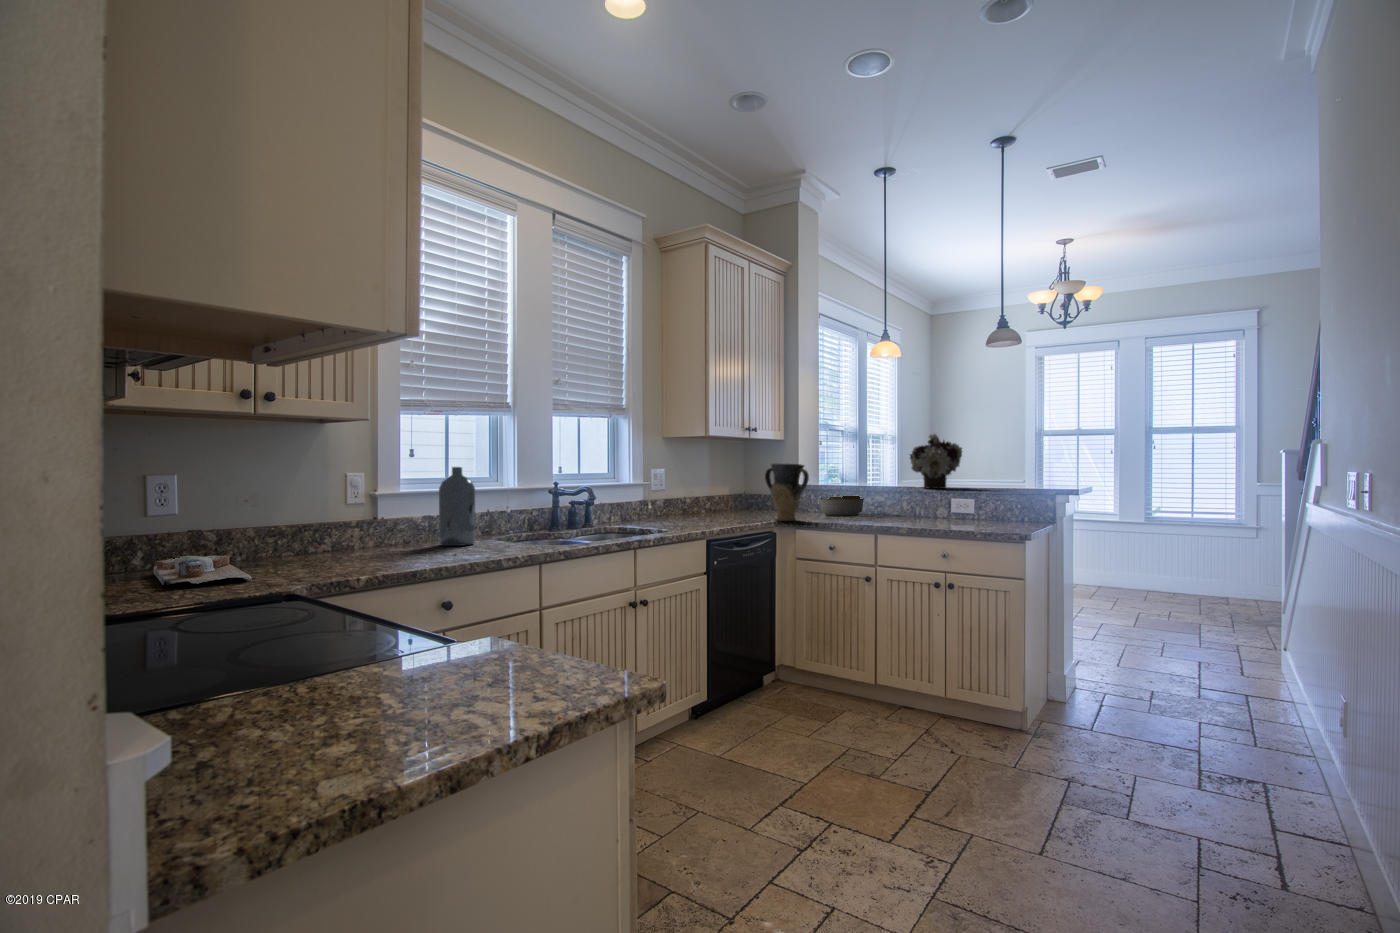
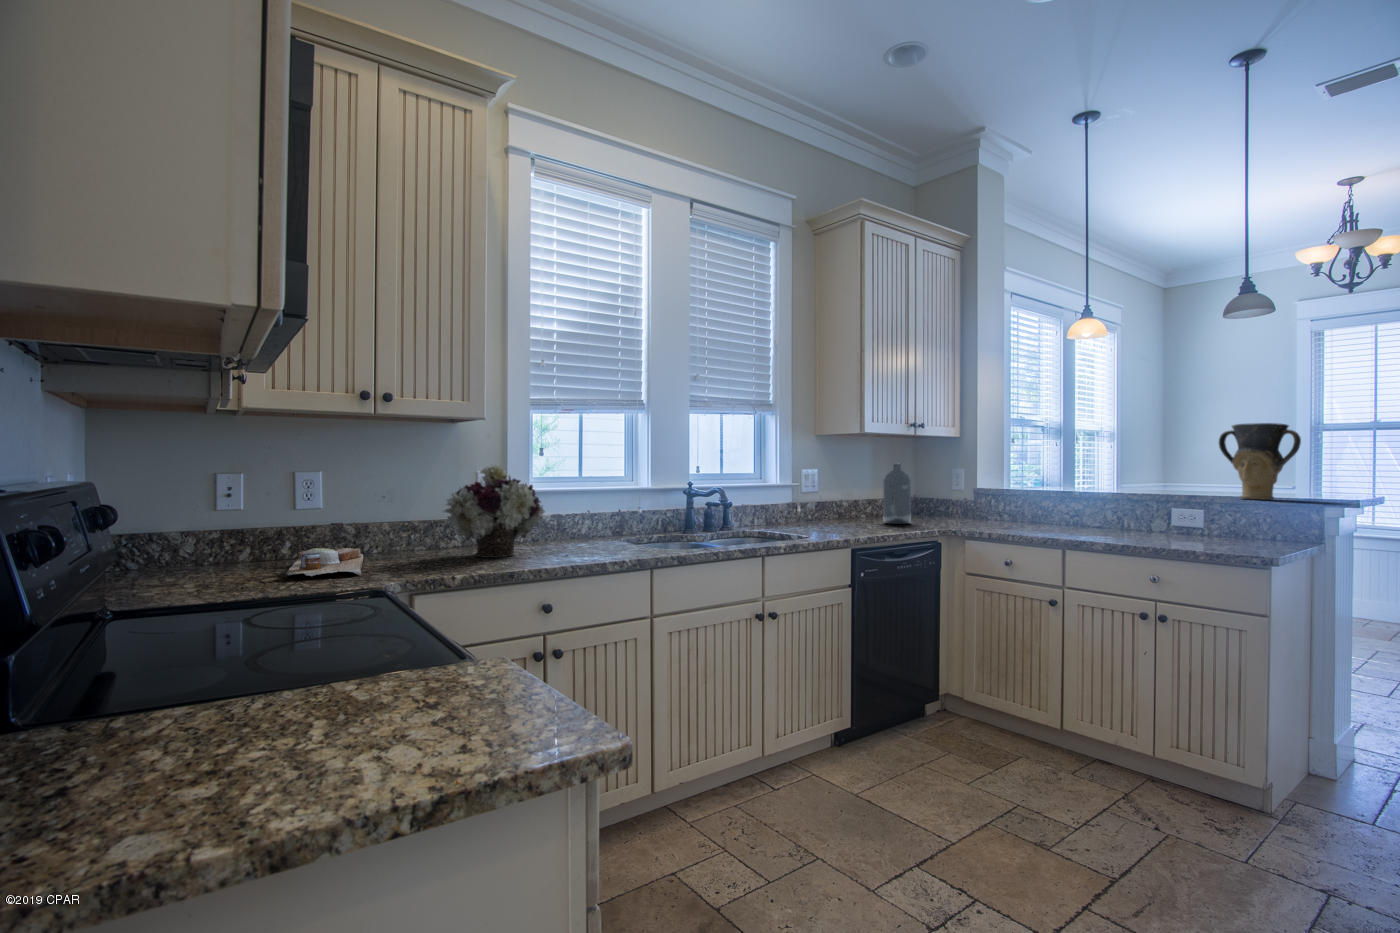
flower arrangement: present [910,434,962,489] -> present [443,465,545,558]
vase: present [765,464,809,521] -> present [1219,423,1301,500]
bottle: present [439,467,475,546] -> present [883,464,911,524]
fruit bowl: present [820,496,864,516] -> none [998,495,1054,524]

